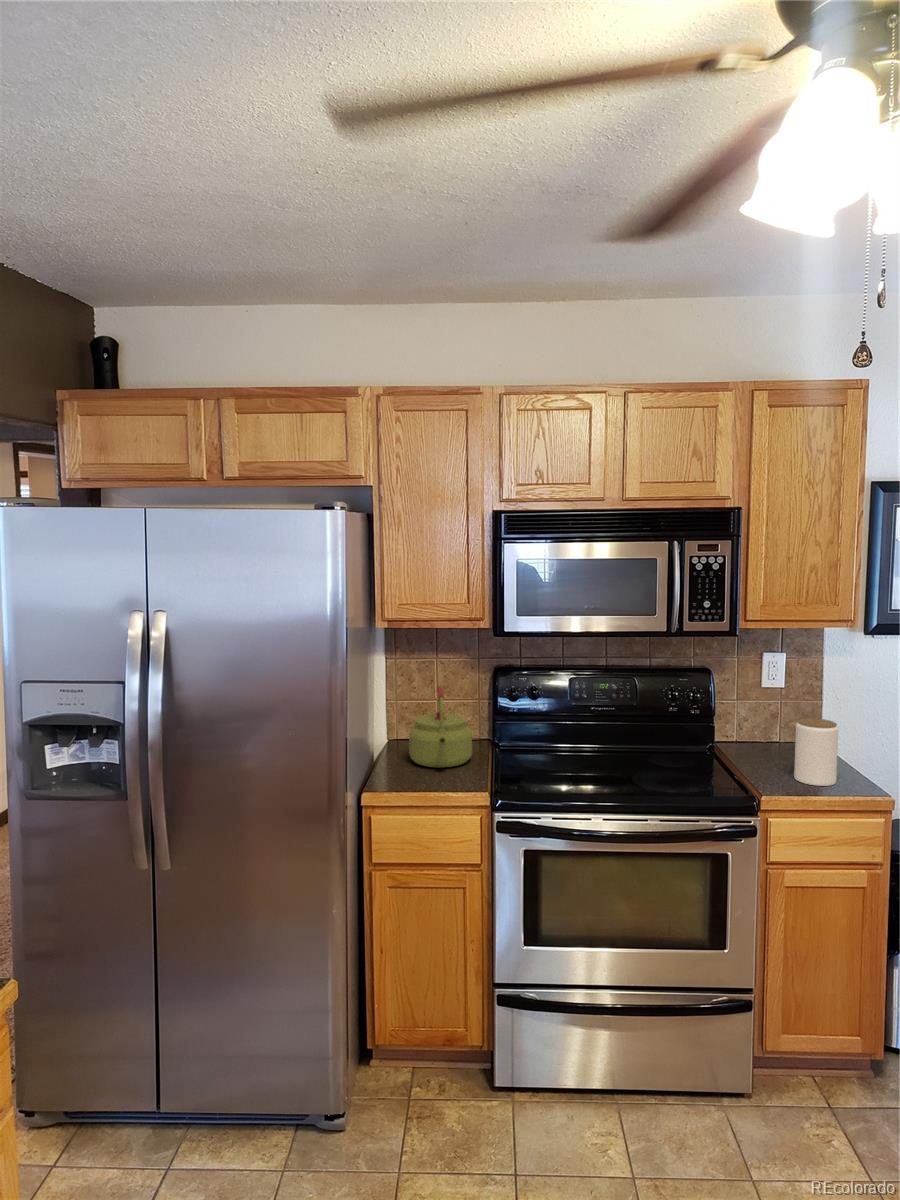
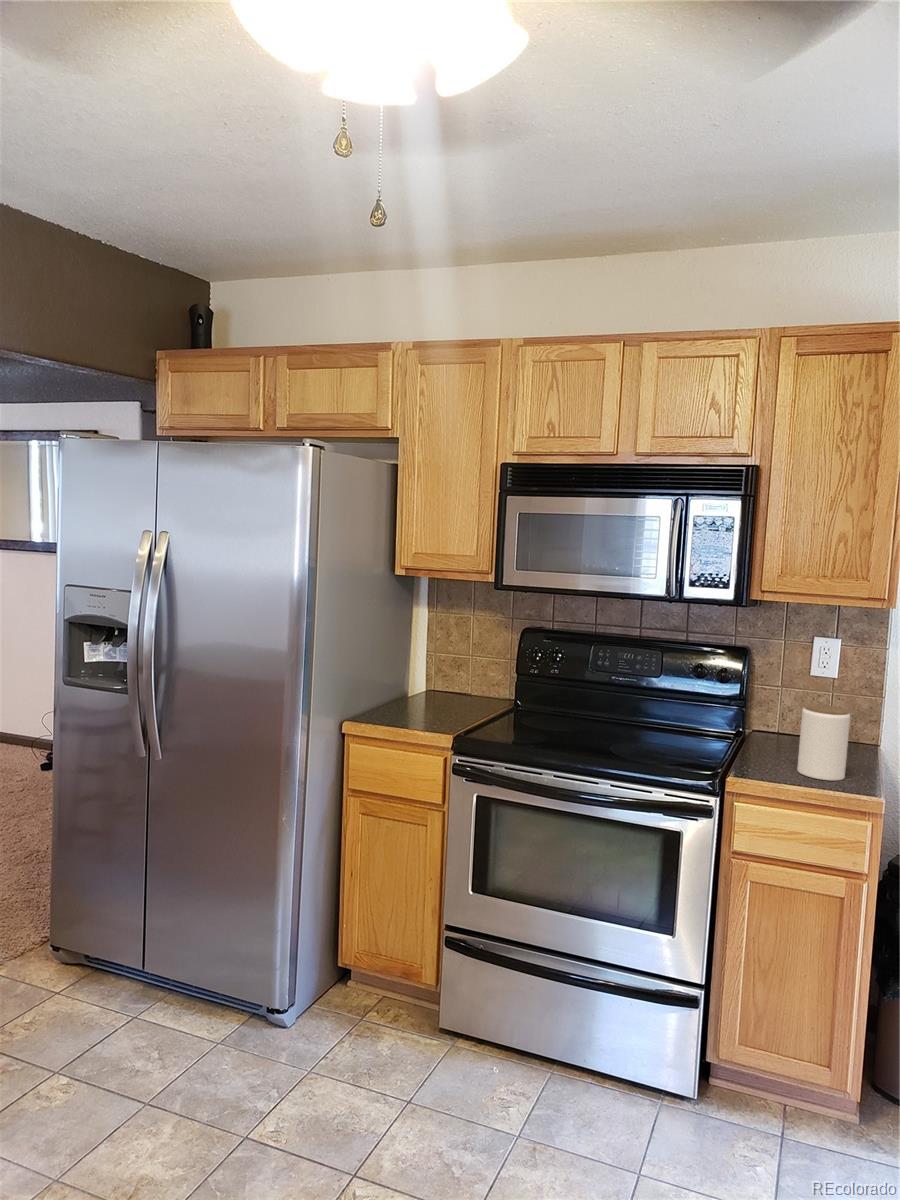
kettle: present [409,687,472,767] -> none [416,637,479,715]

